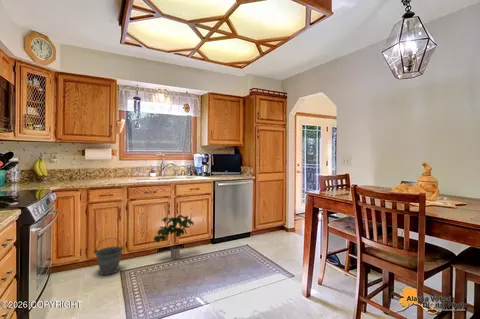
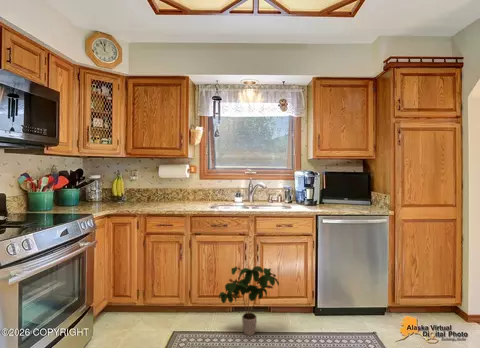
bucket: present [95,247,123,275] -> none [144,284,178,335]

